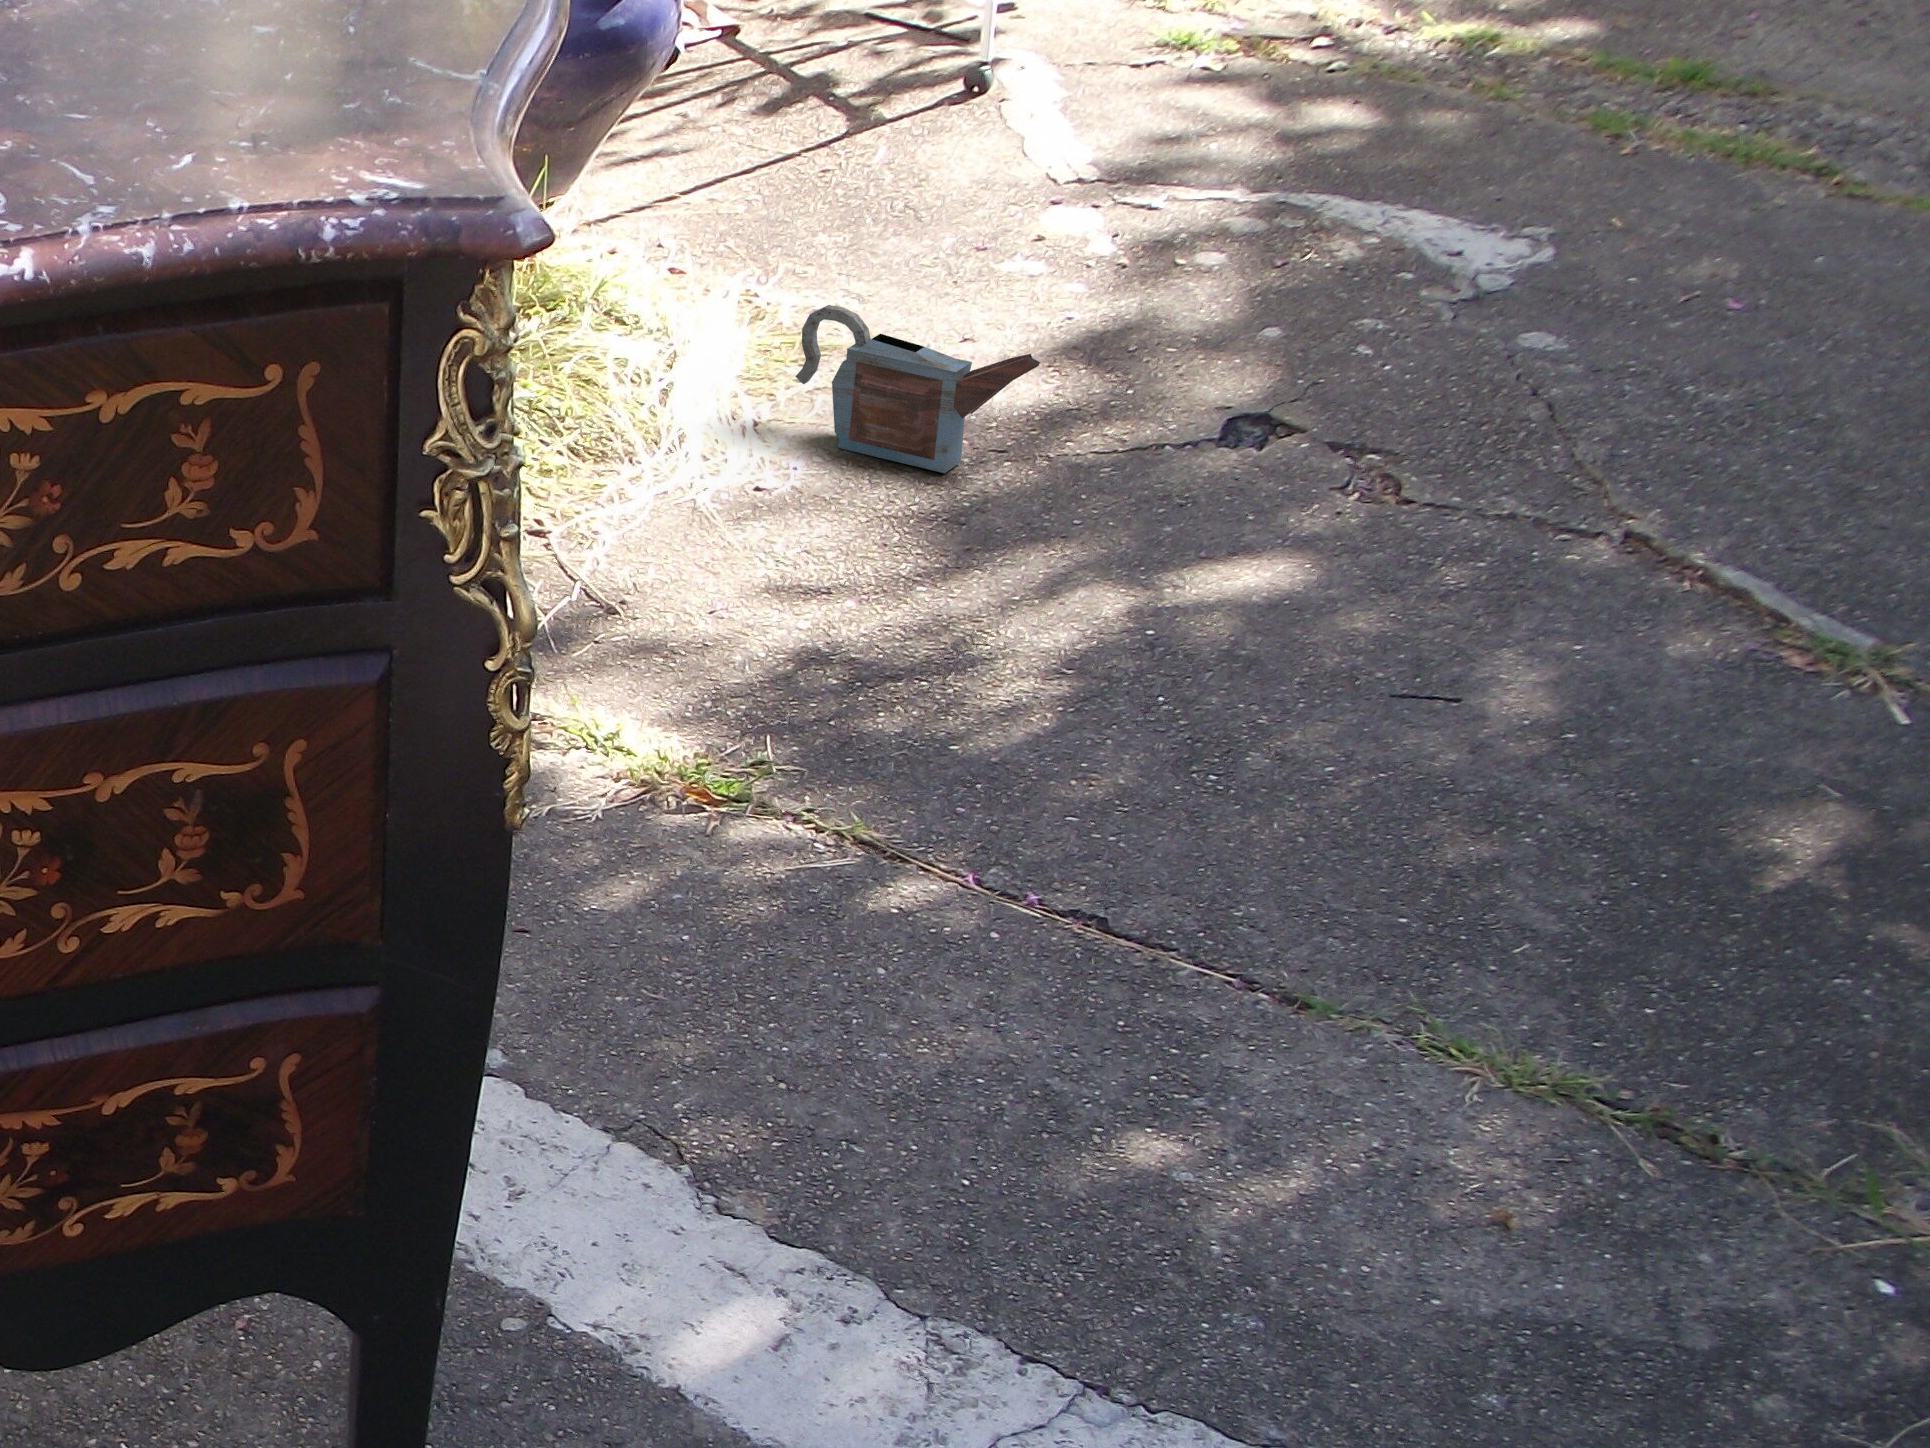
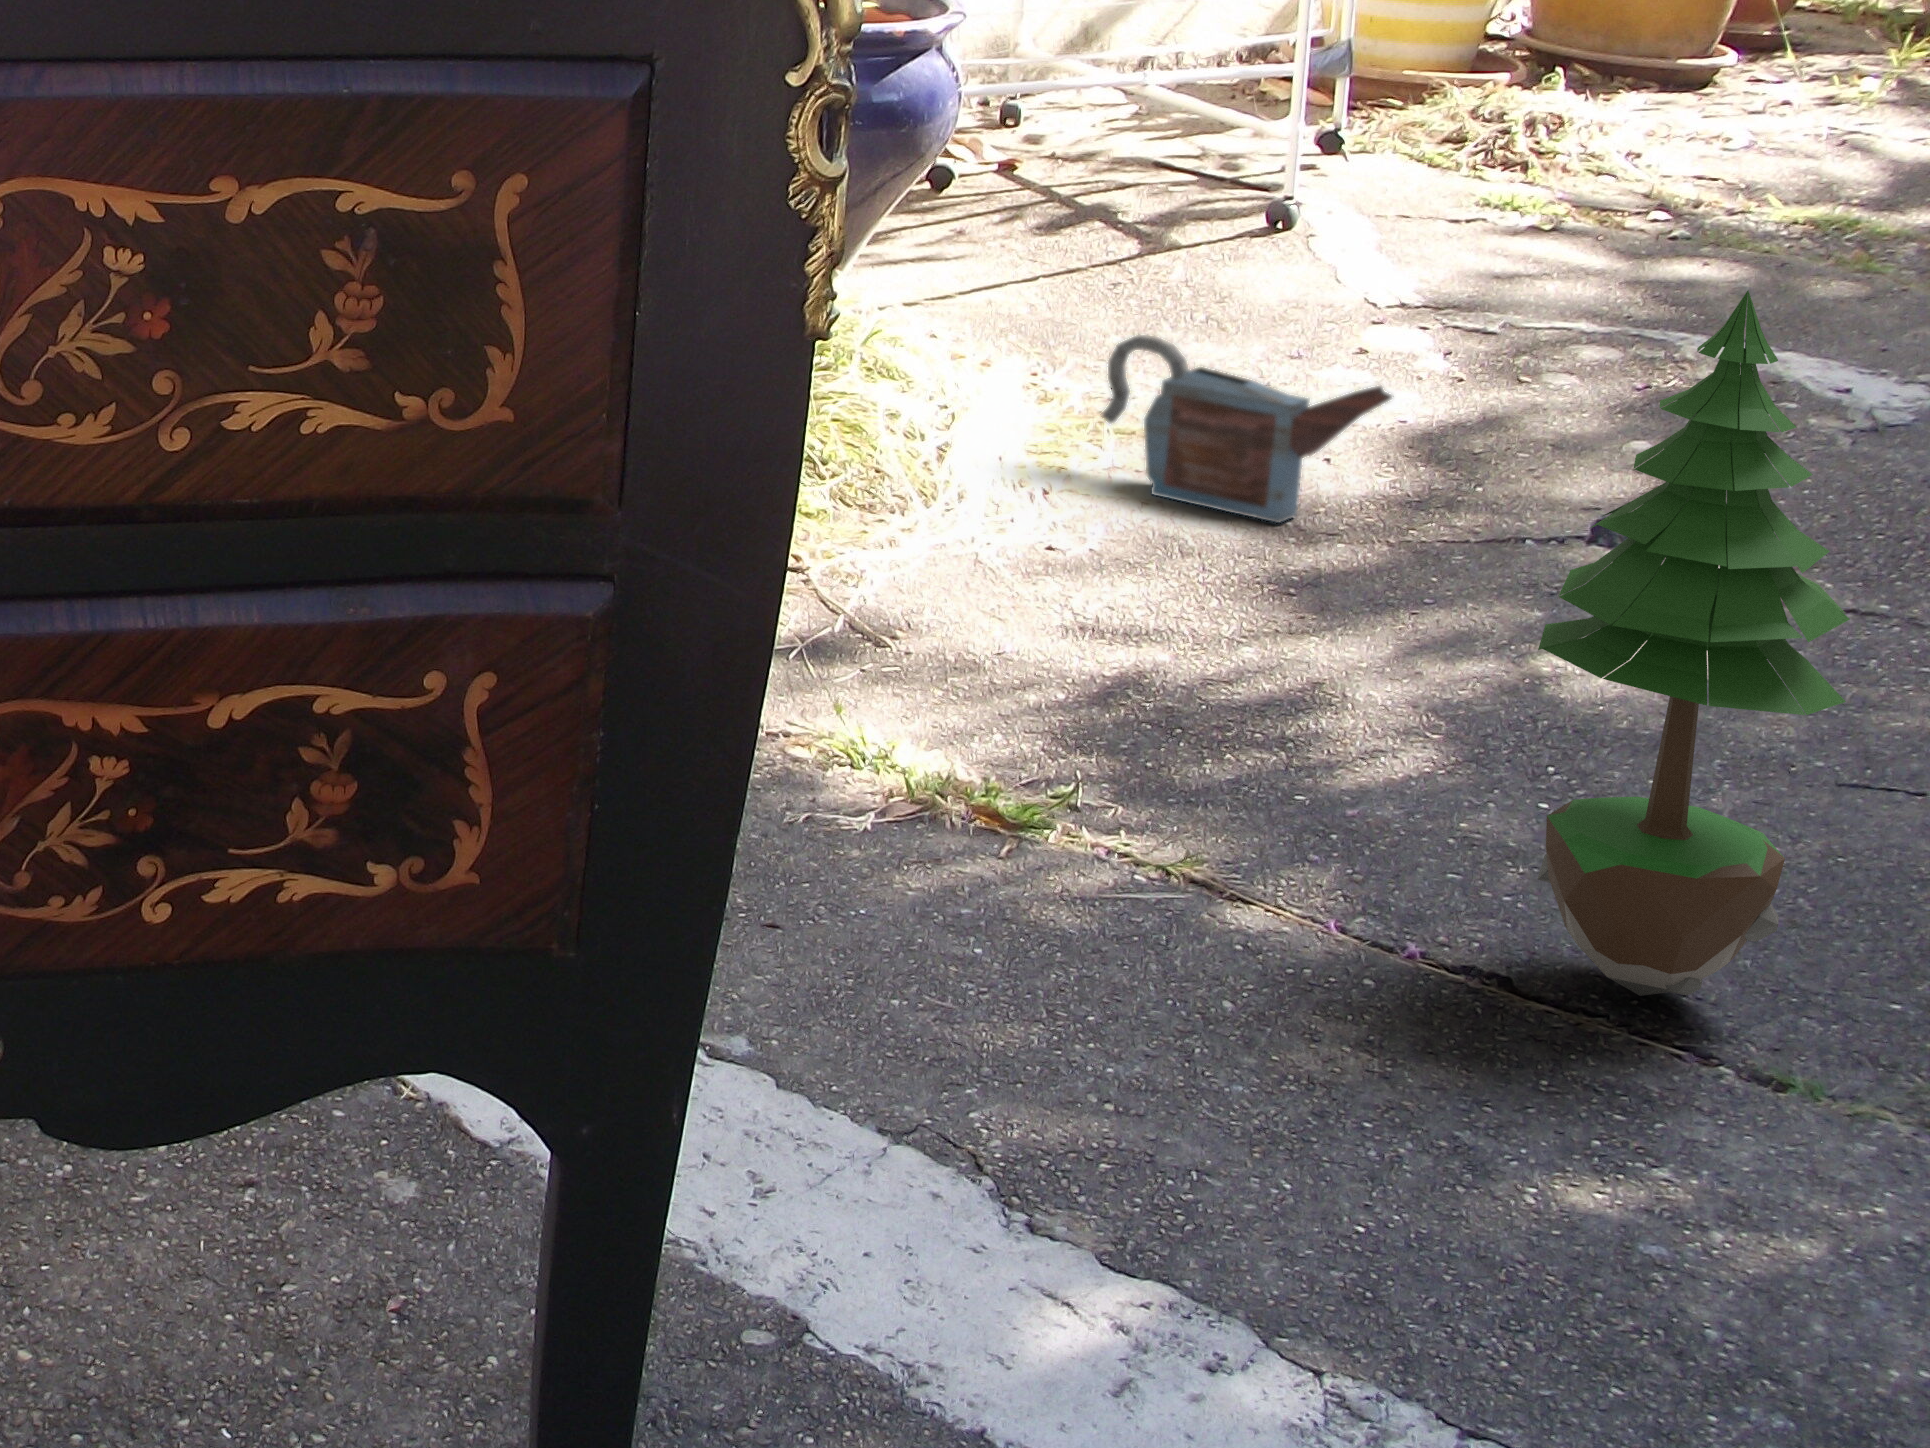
potted tree: none [1104,419,1337,953] -> present [1537,290,1850,996]

